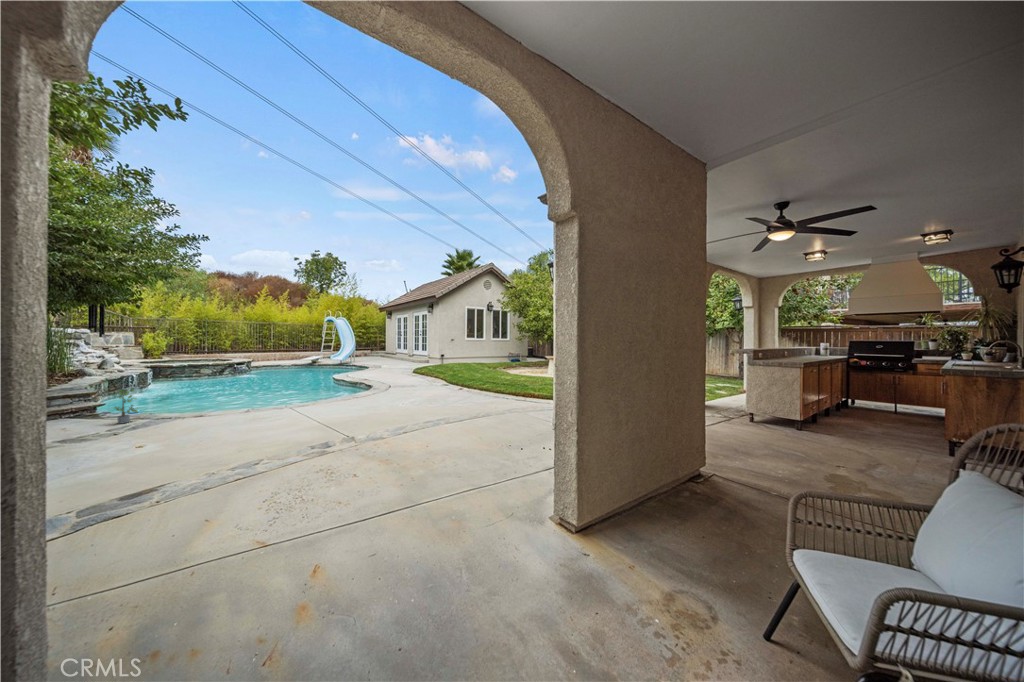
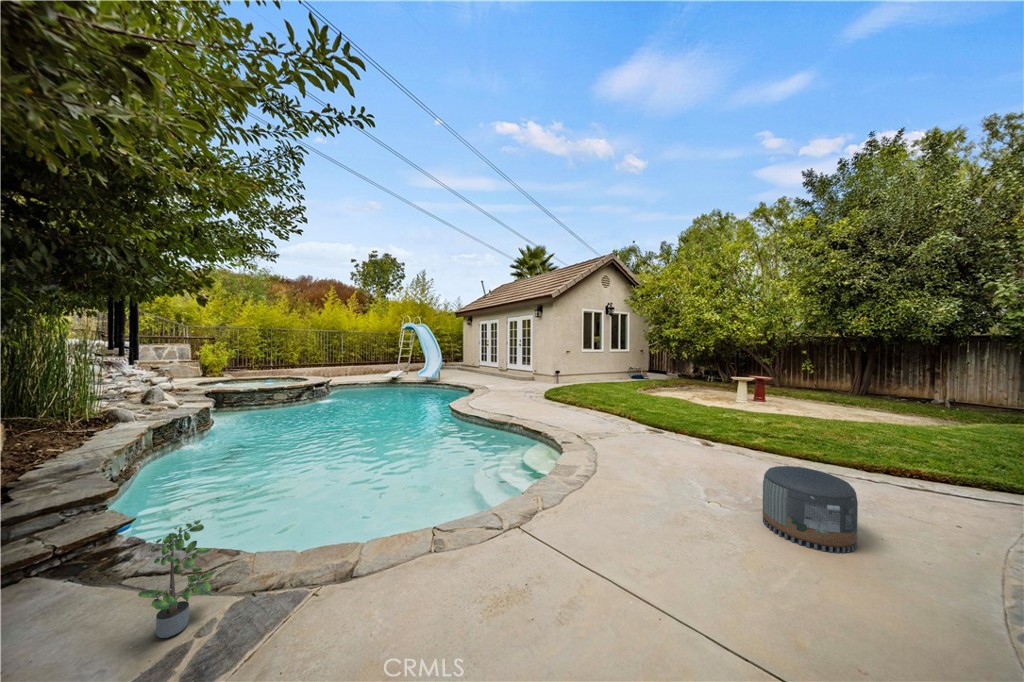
pouf: none [405,384,438,413] -> present [762,466,858,553]

